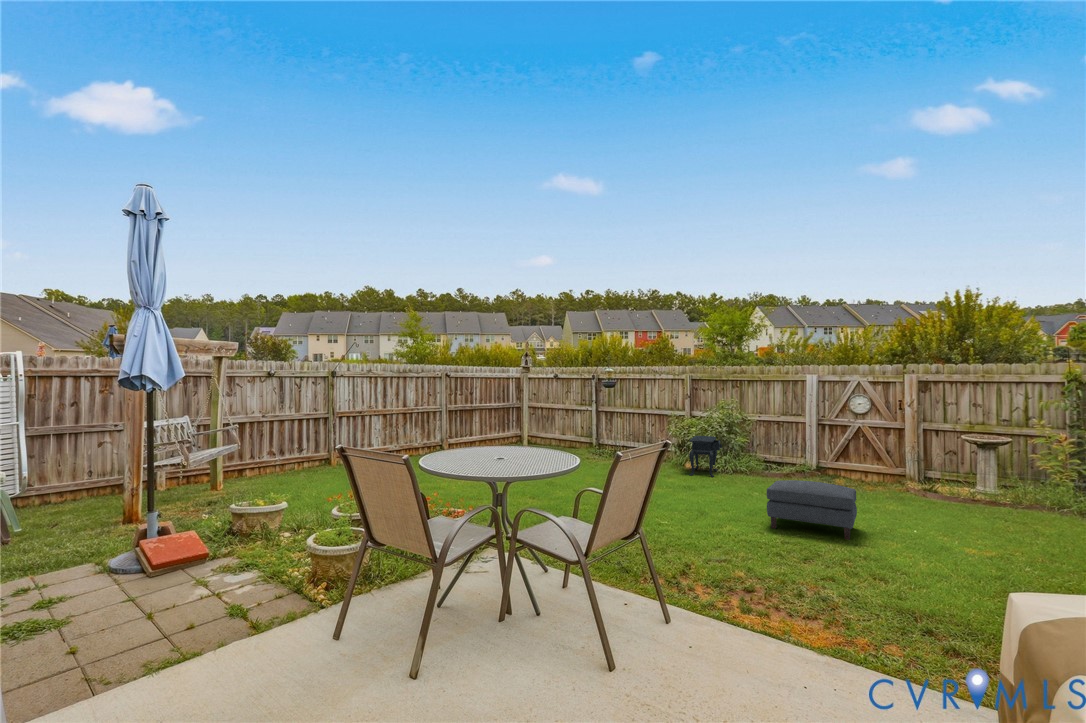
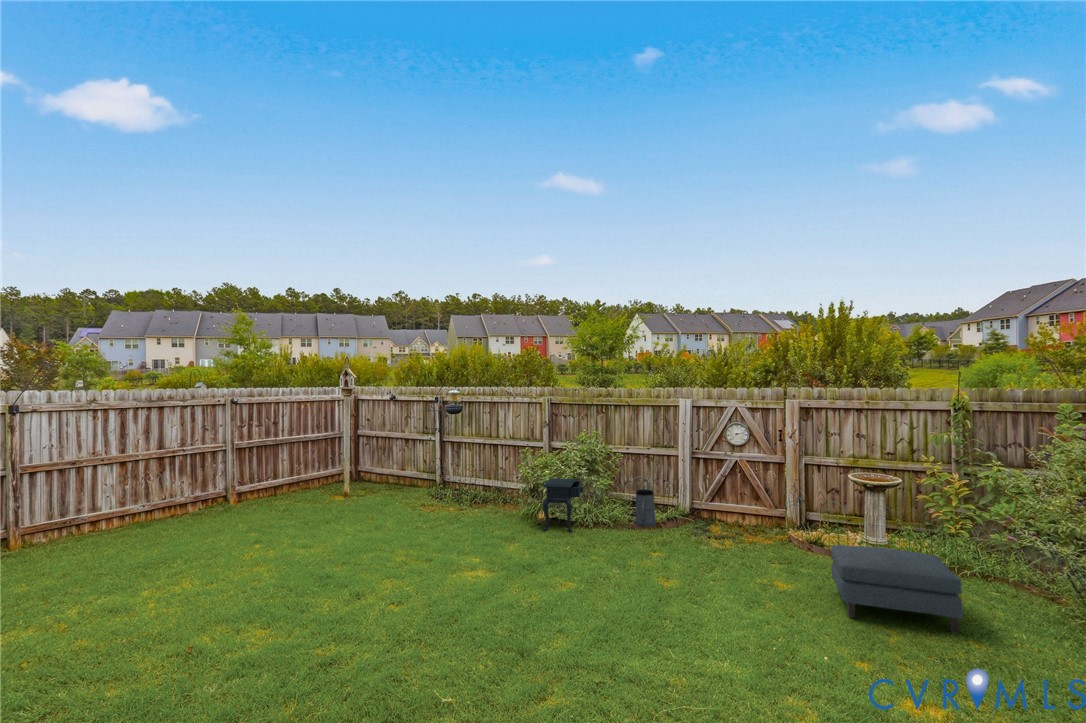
watering can: none [766,442,785,478] -> present [635,482,656,527]
ottoman: present [767,480,857,540] -> present [831,545,963,634]

